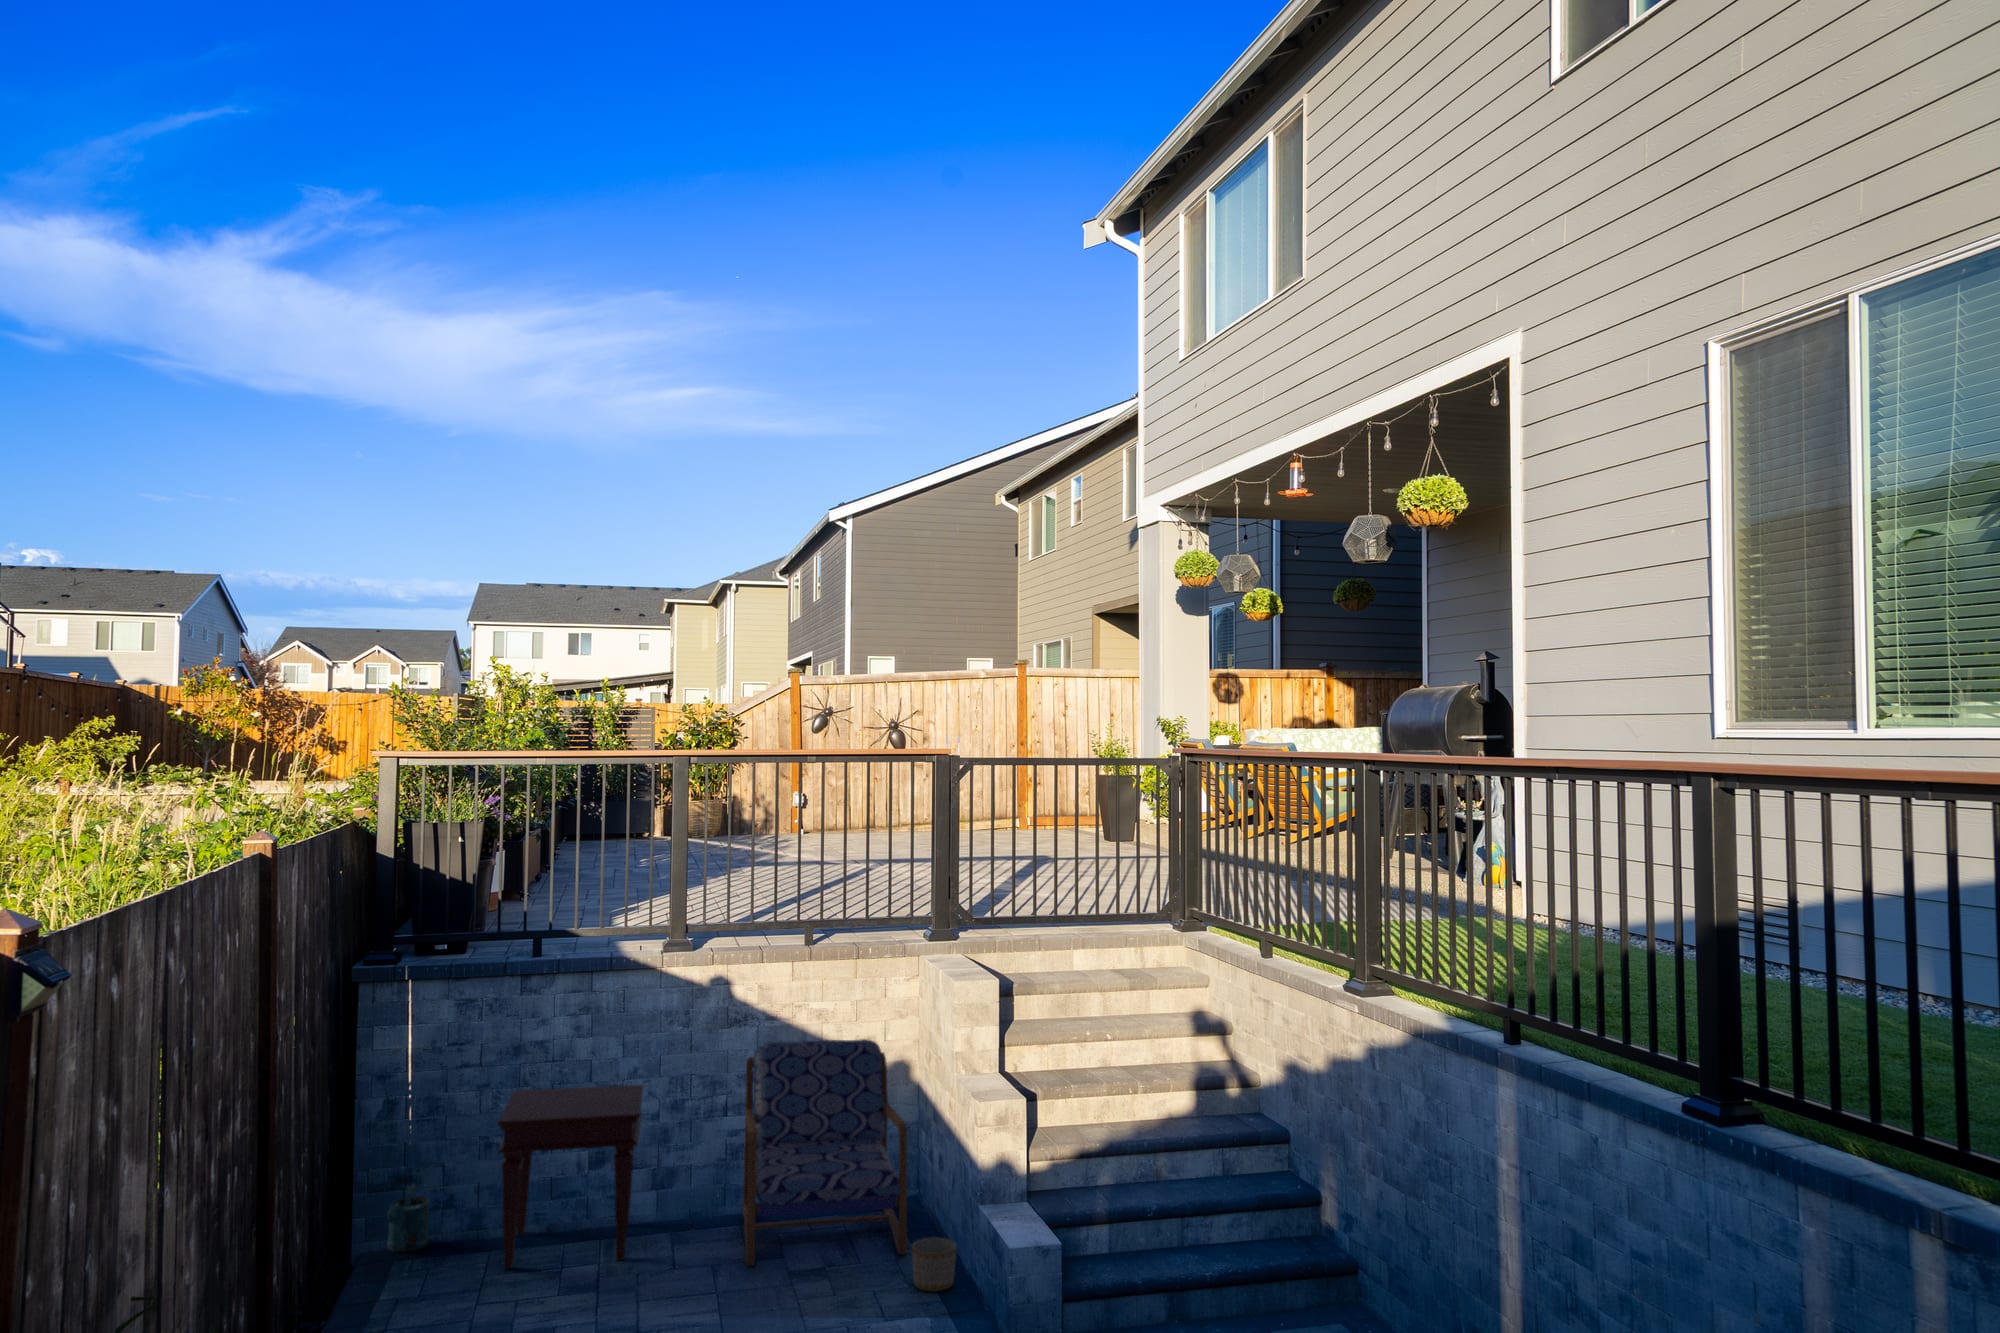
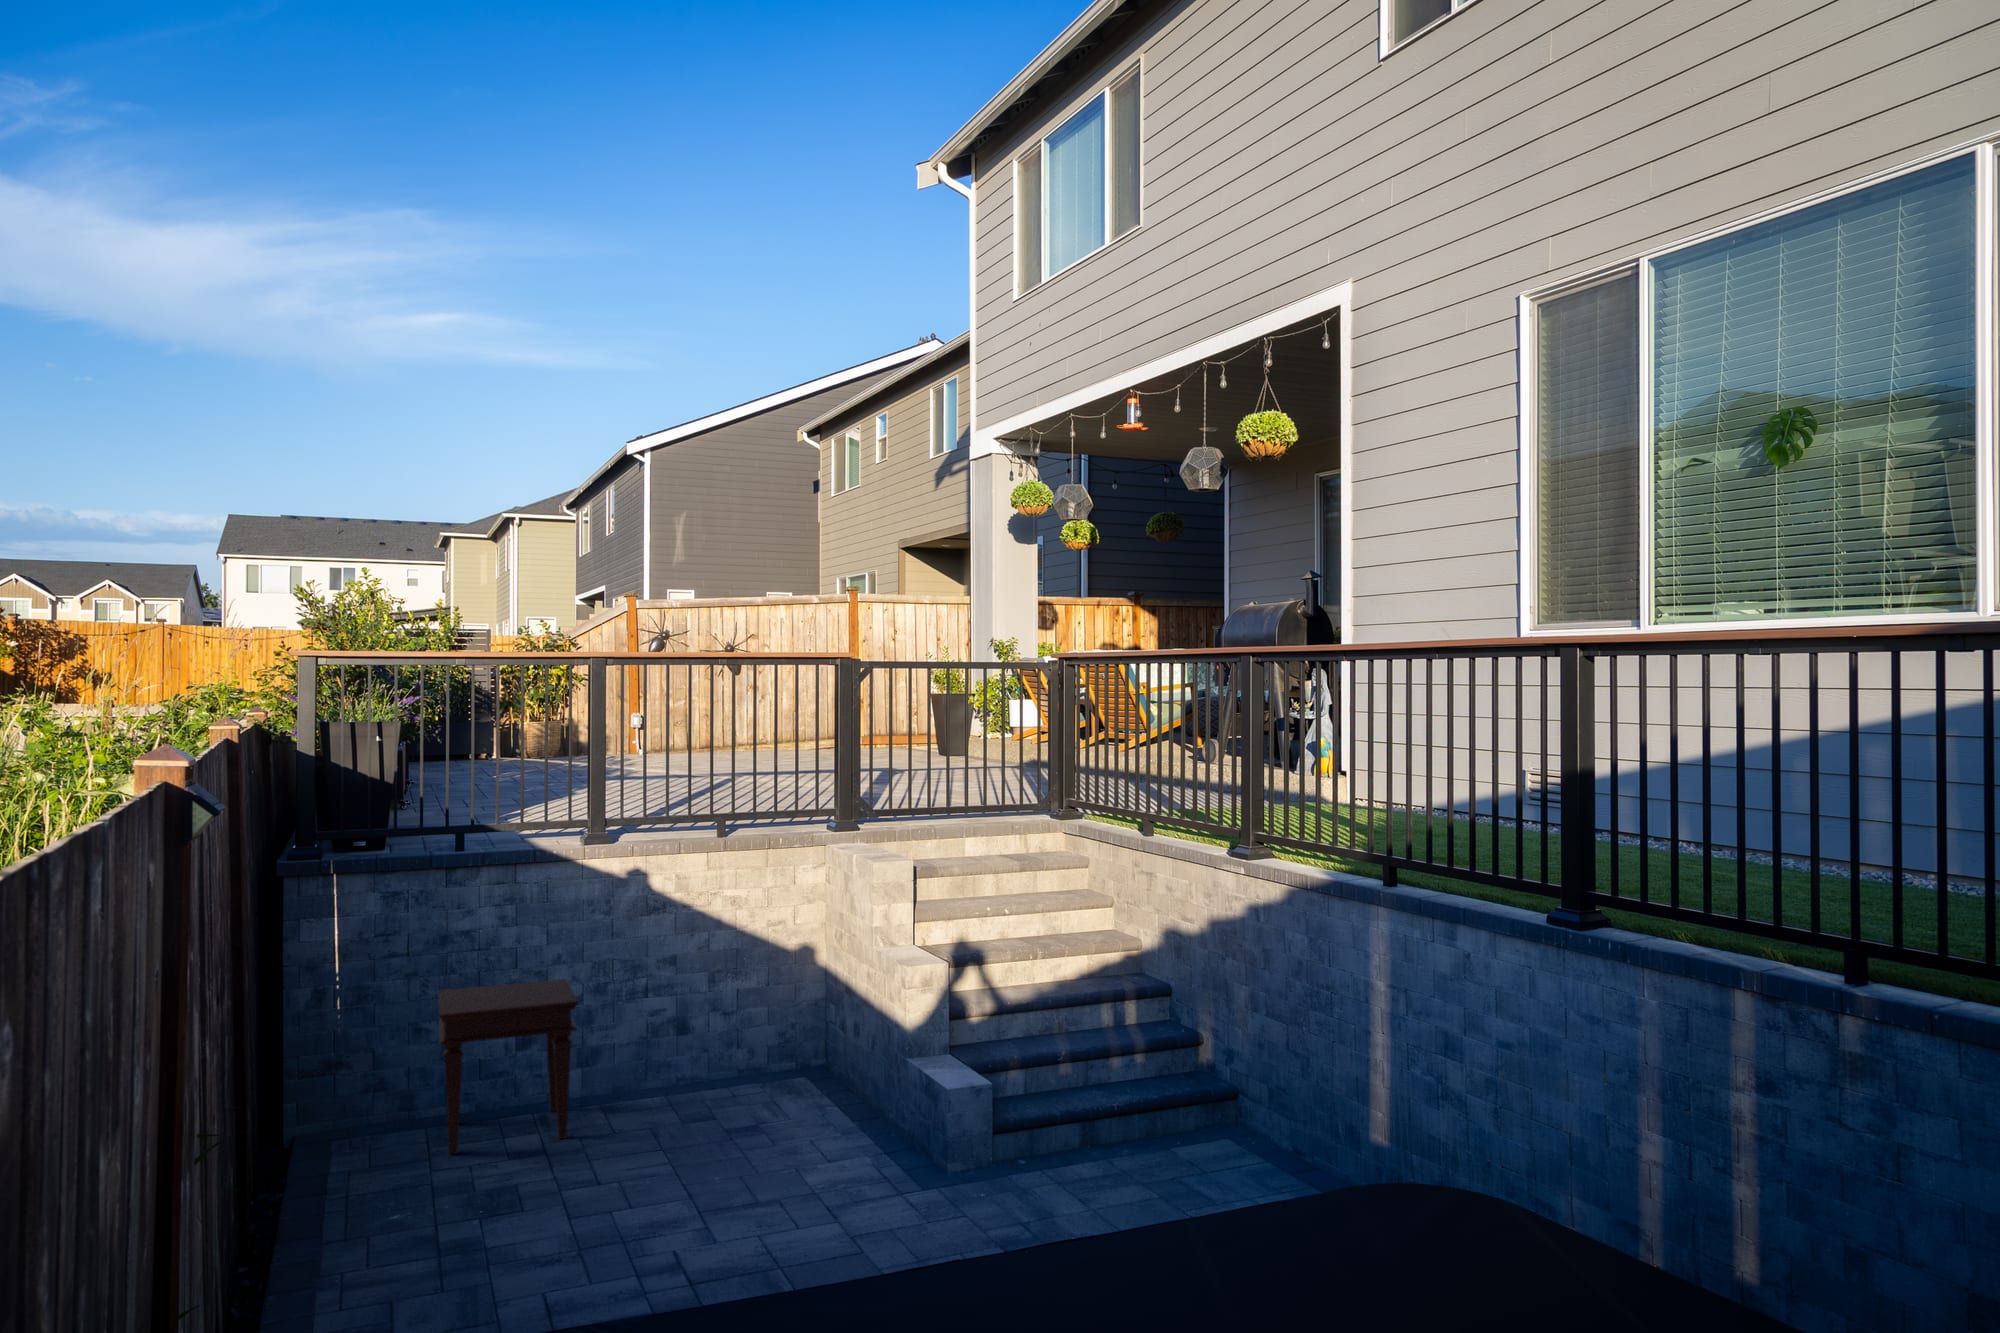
armchair: present [743,1039,907,1266] -> none [664,928,835,1134]
watering can: present [387,1186,429,1252] -> none [319,1086,360,1149]
planter: present [912,1238,956,1292] -> none [848,1094,889,1140]

